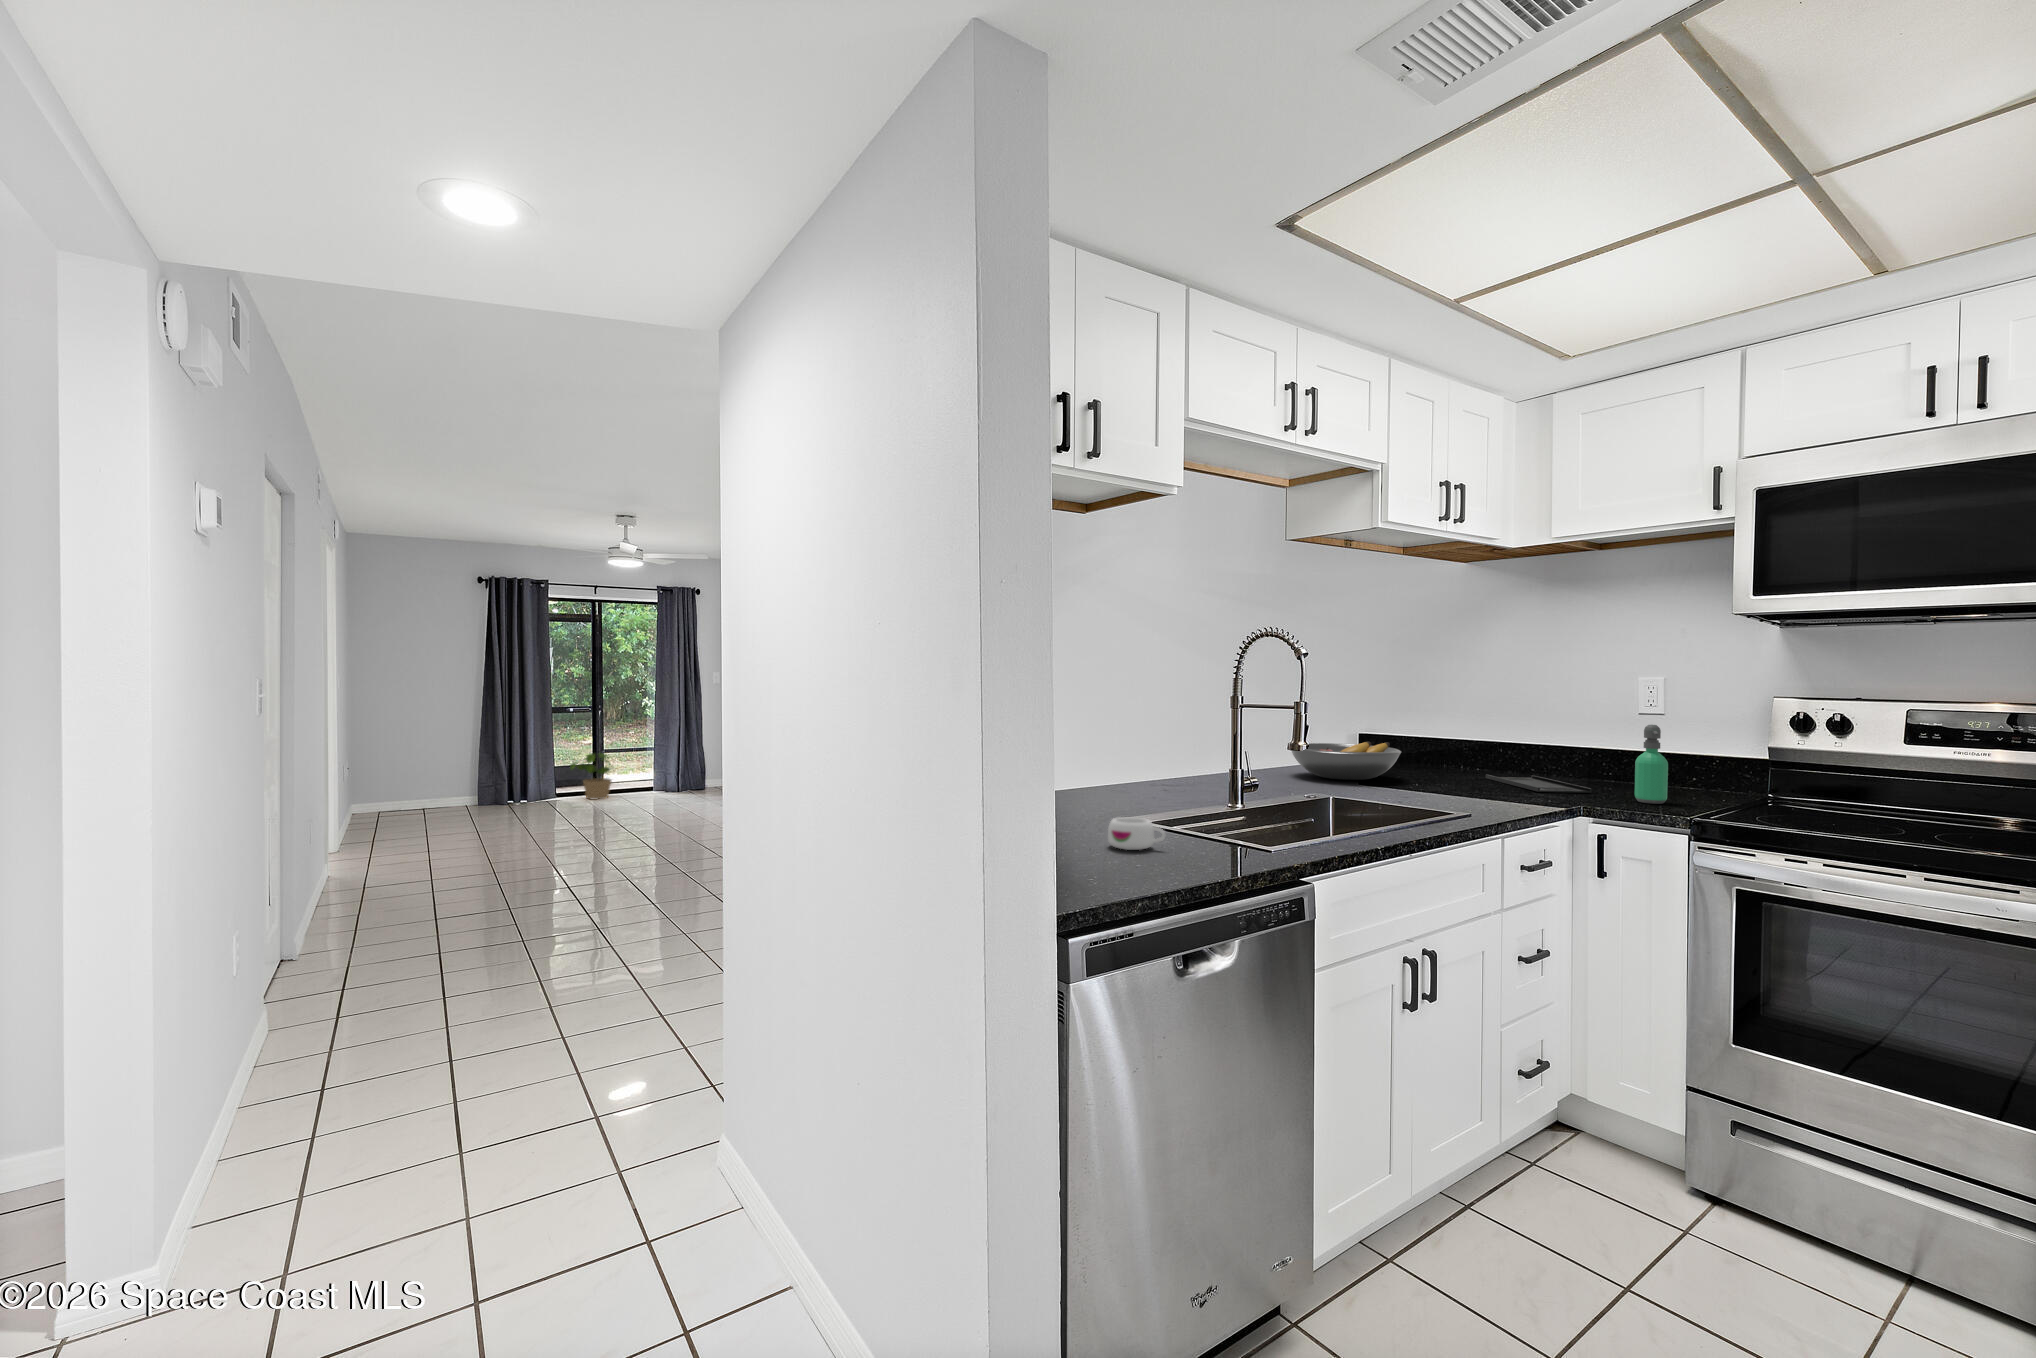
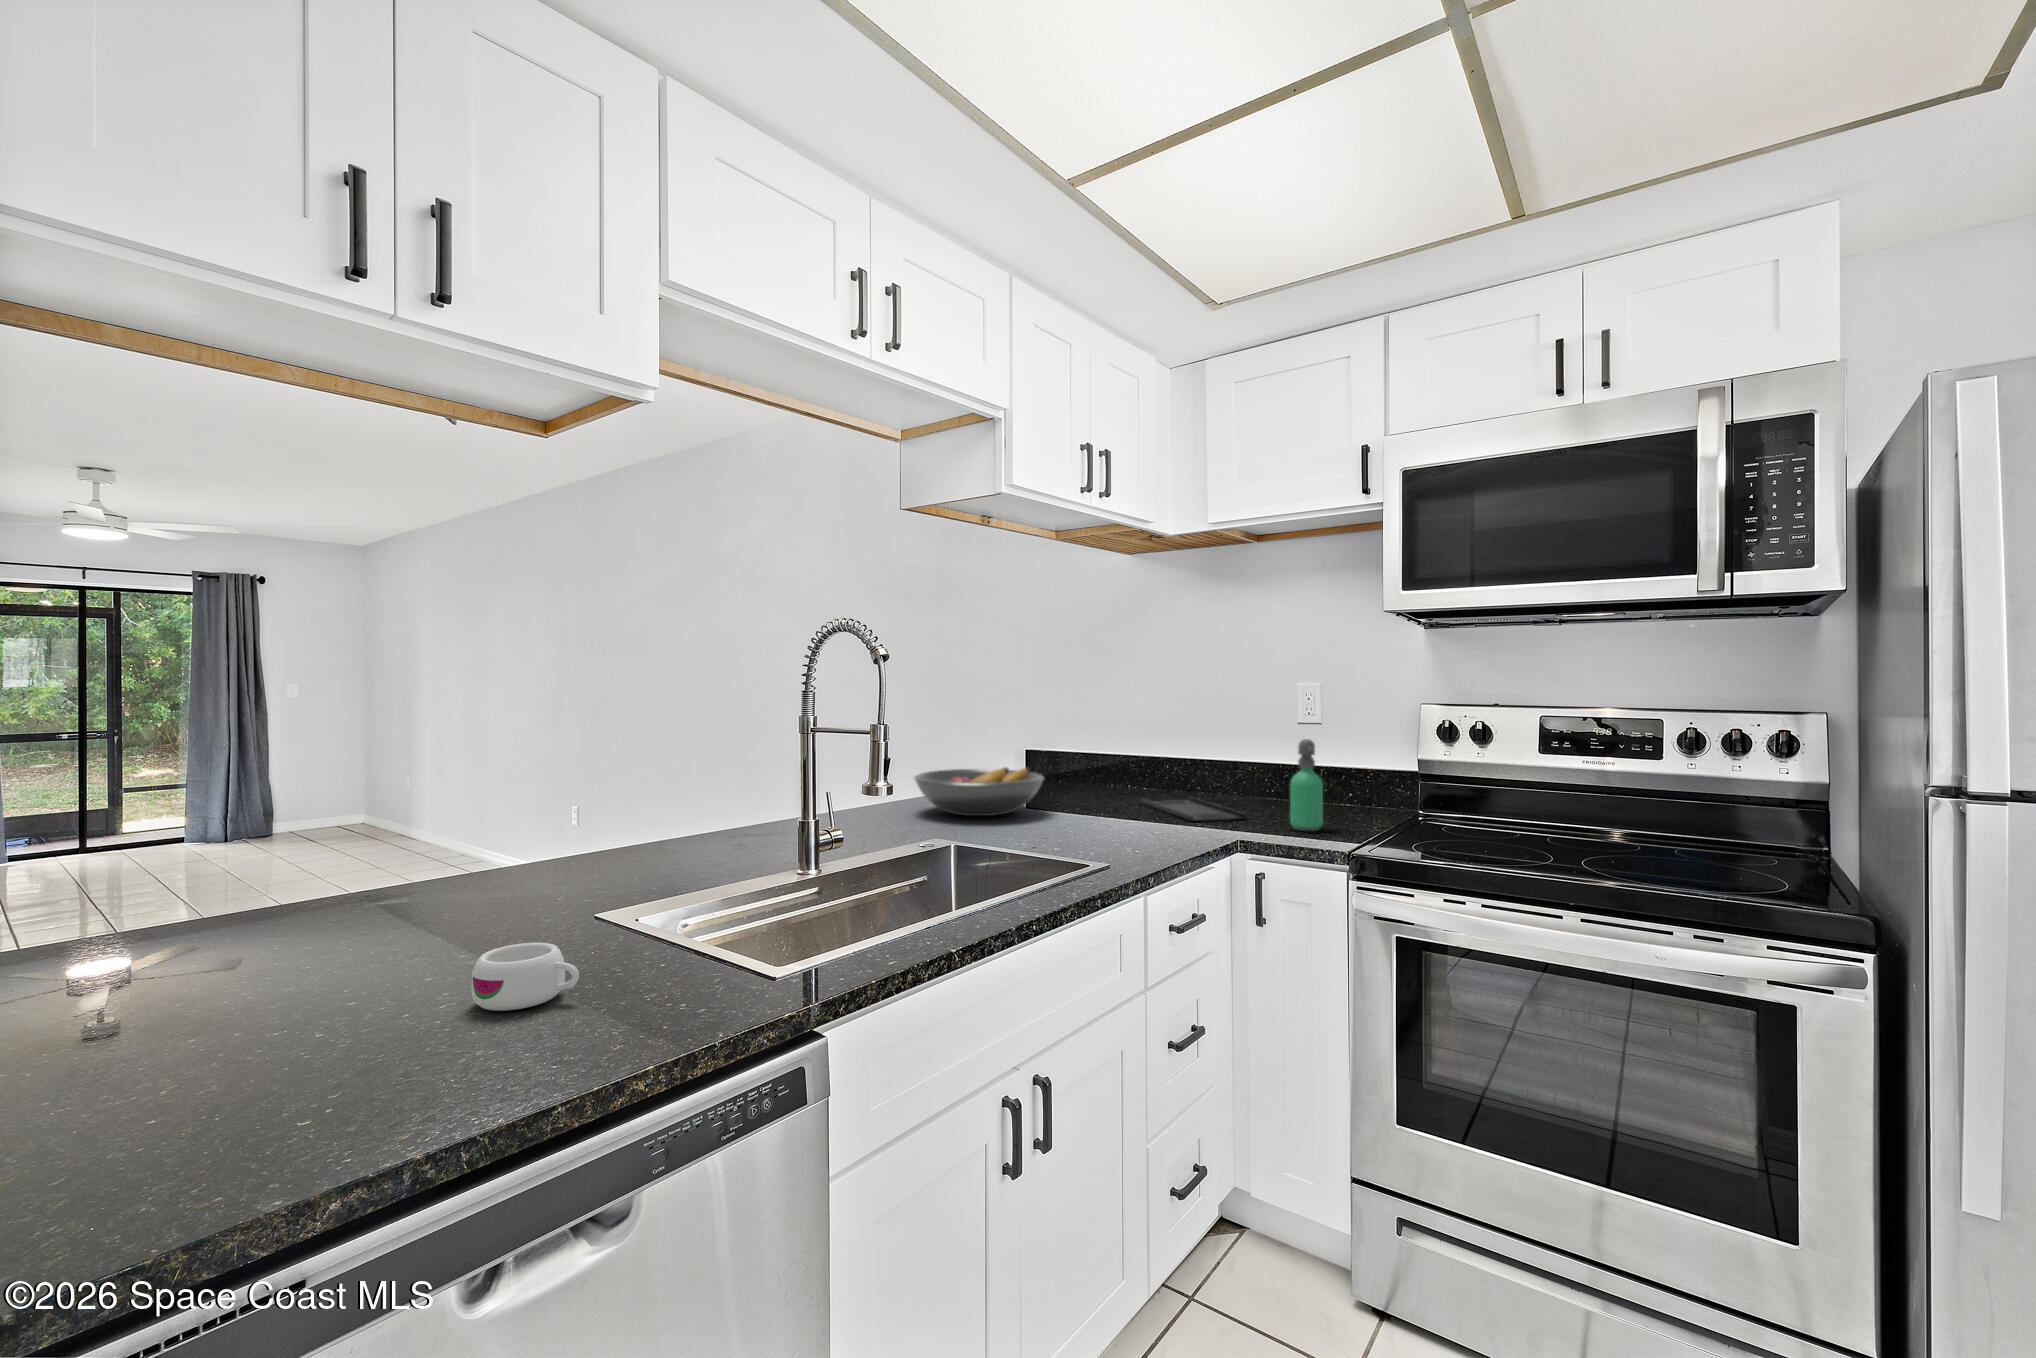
potted plant: present [570,753,612,799] -> none [38,799,119,861]

